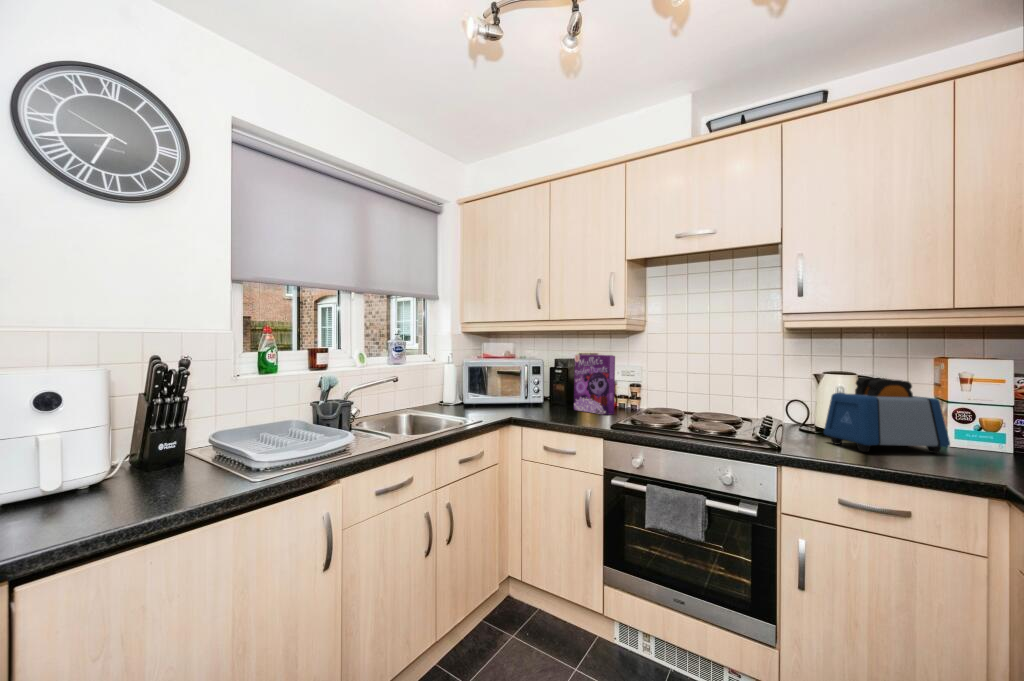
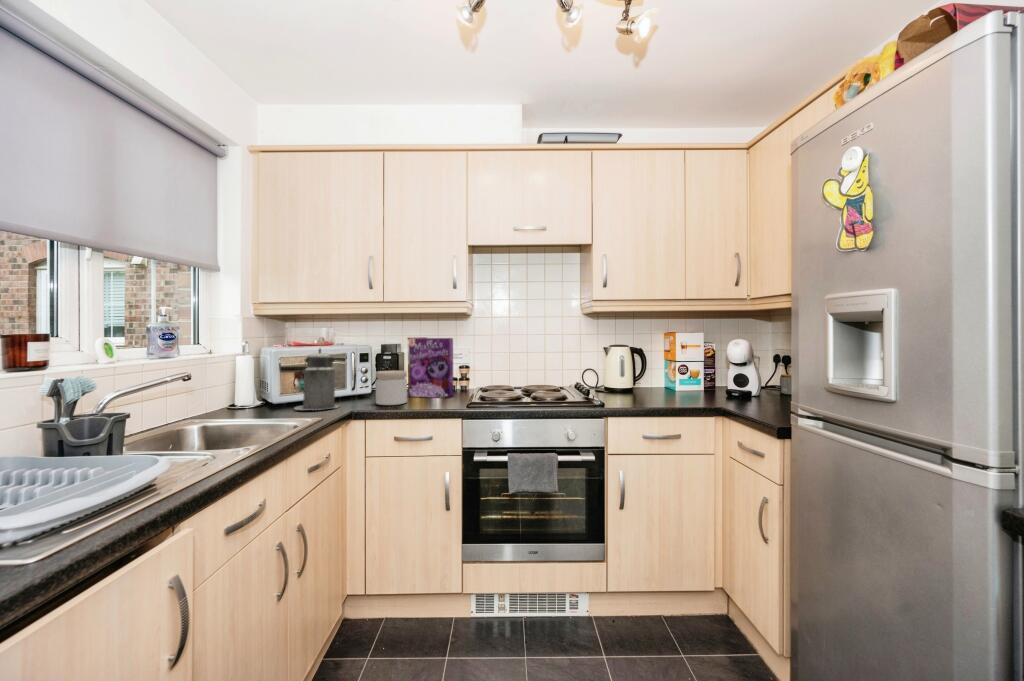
canister: none [473,360,508,412] -> present [295,348,339,410]
toaster: present [824,378,950,453] -> none [618,348,682,400]
jar: none [535,383,563,416] -> present [376,371,407,405]

